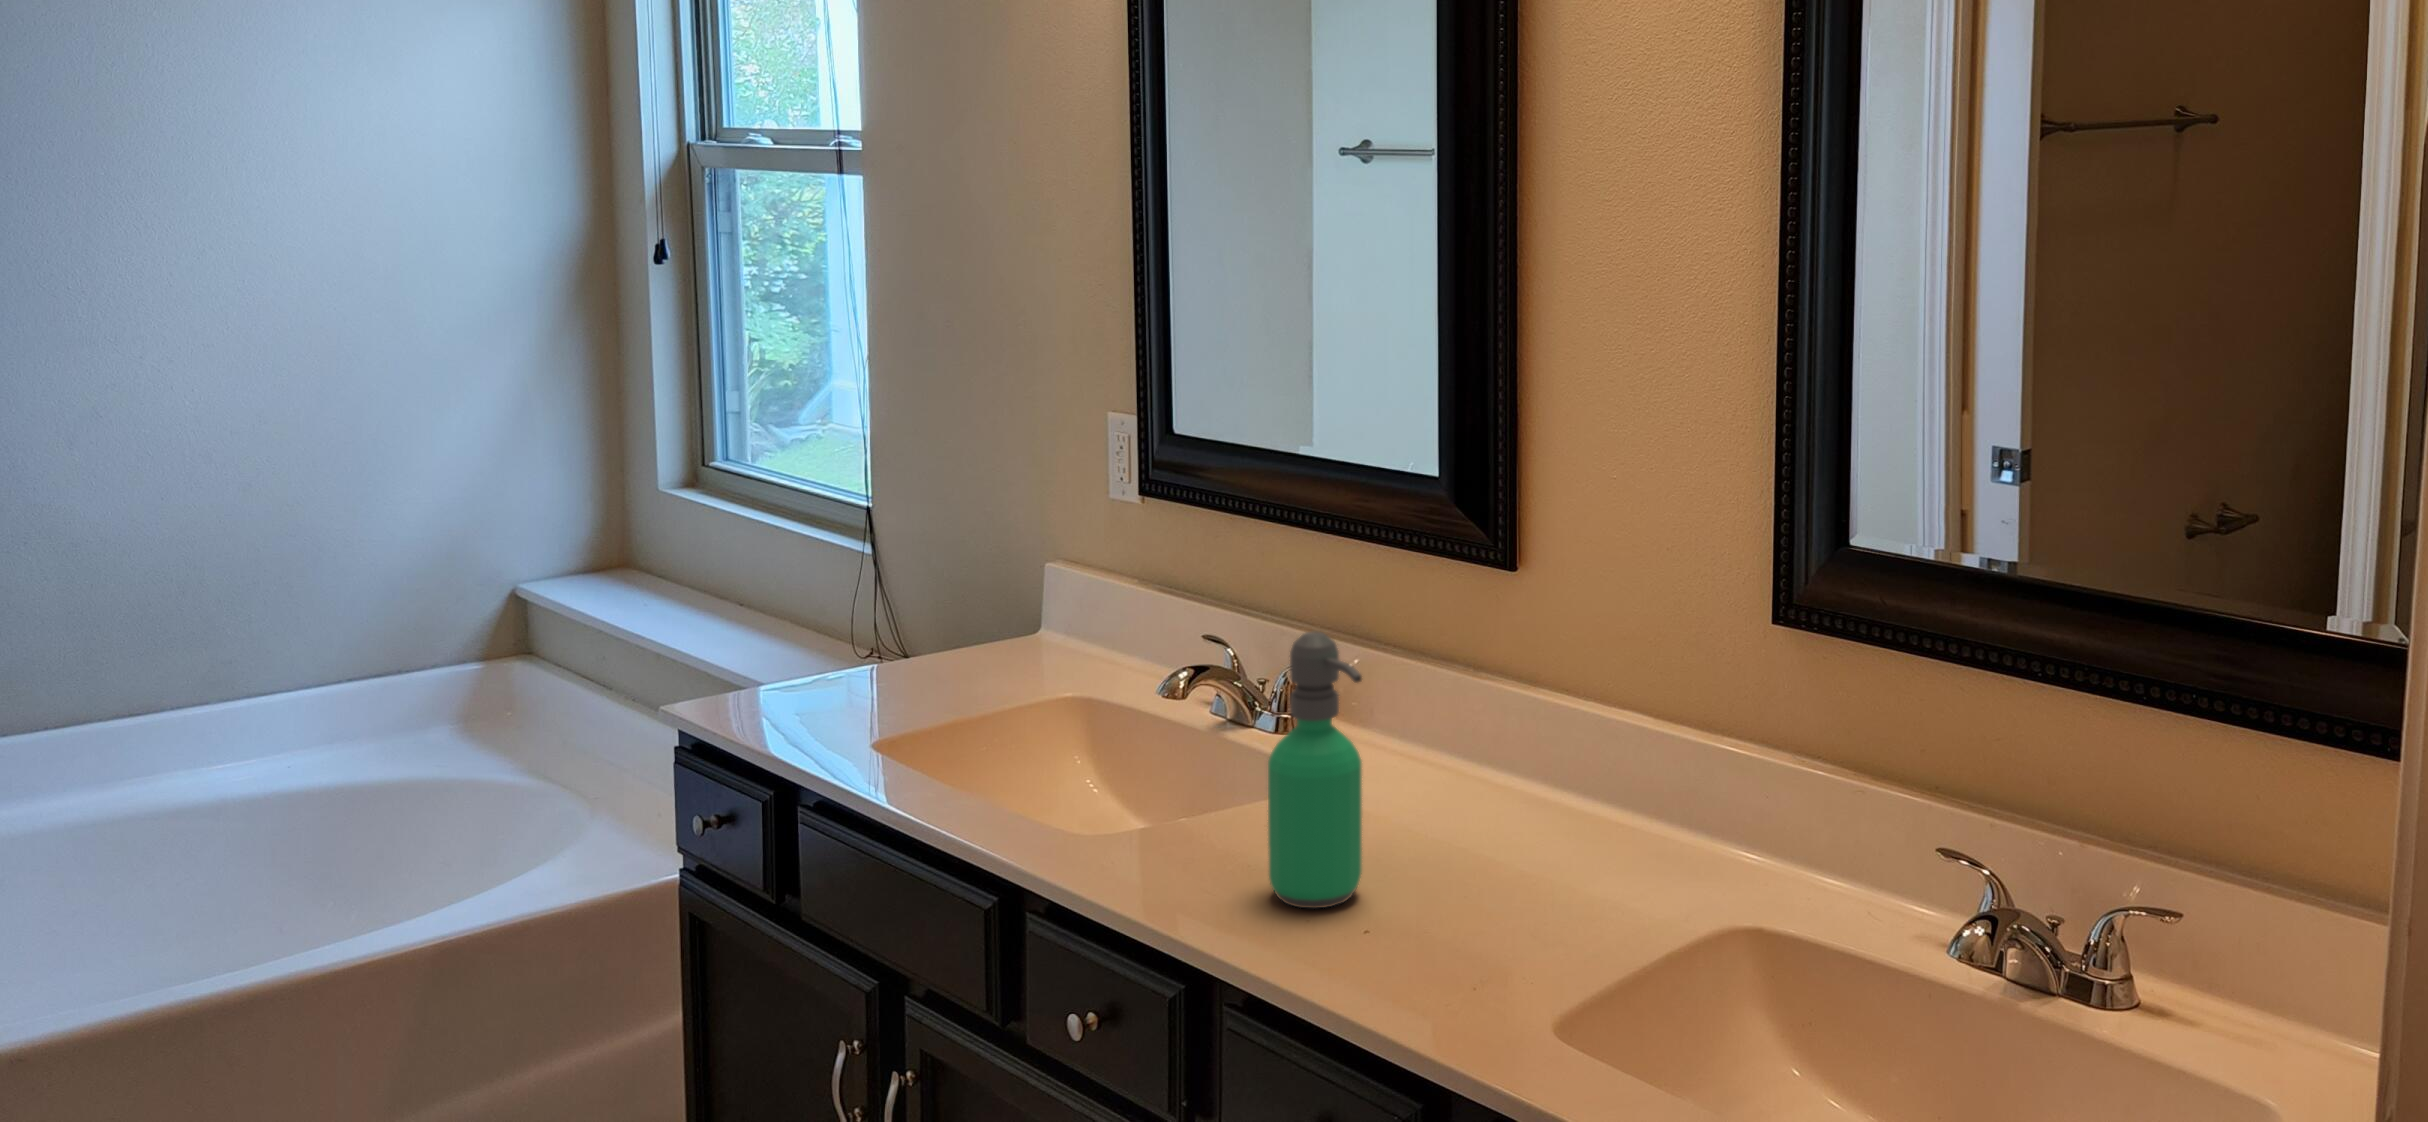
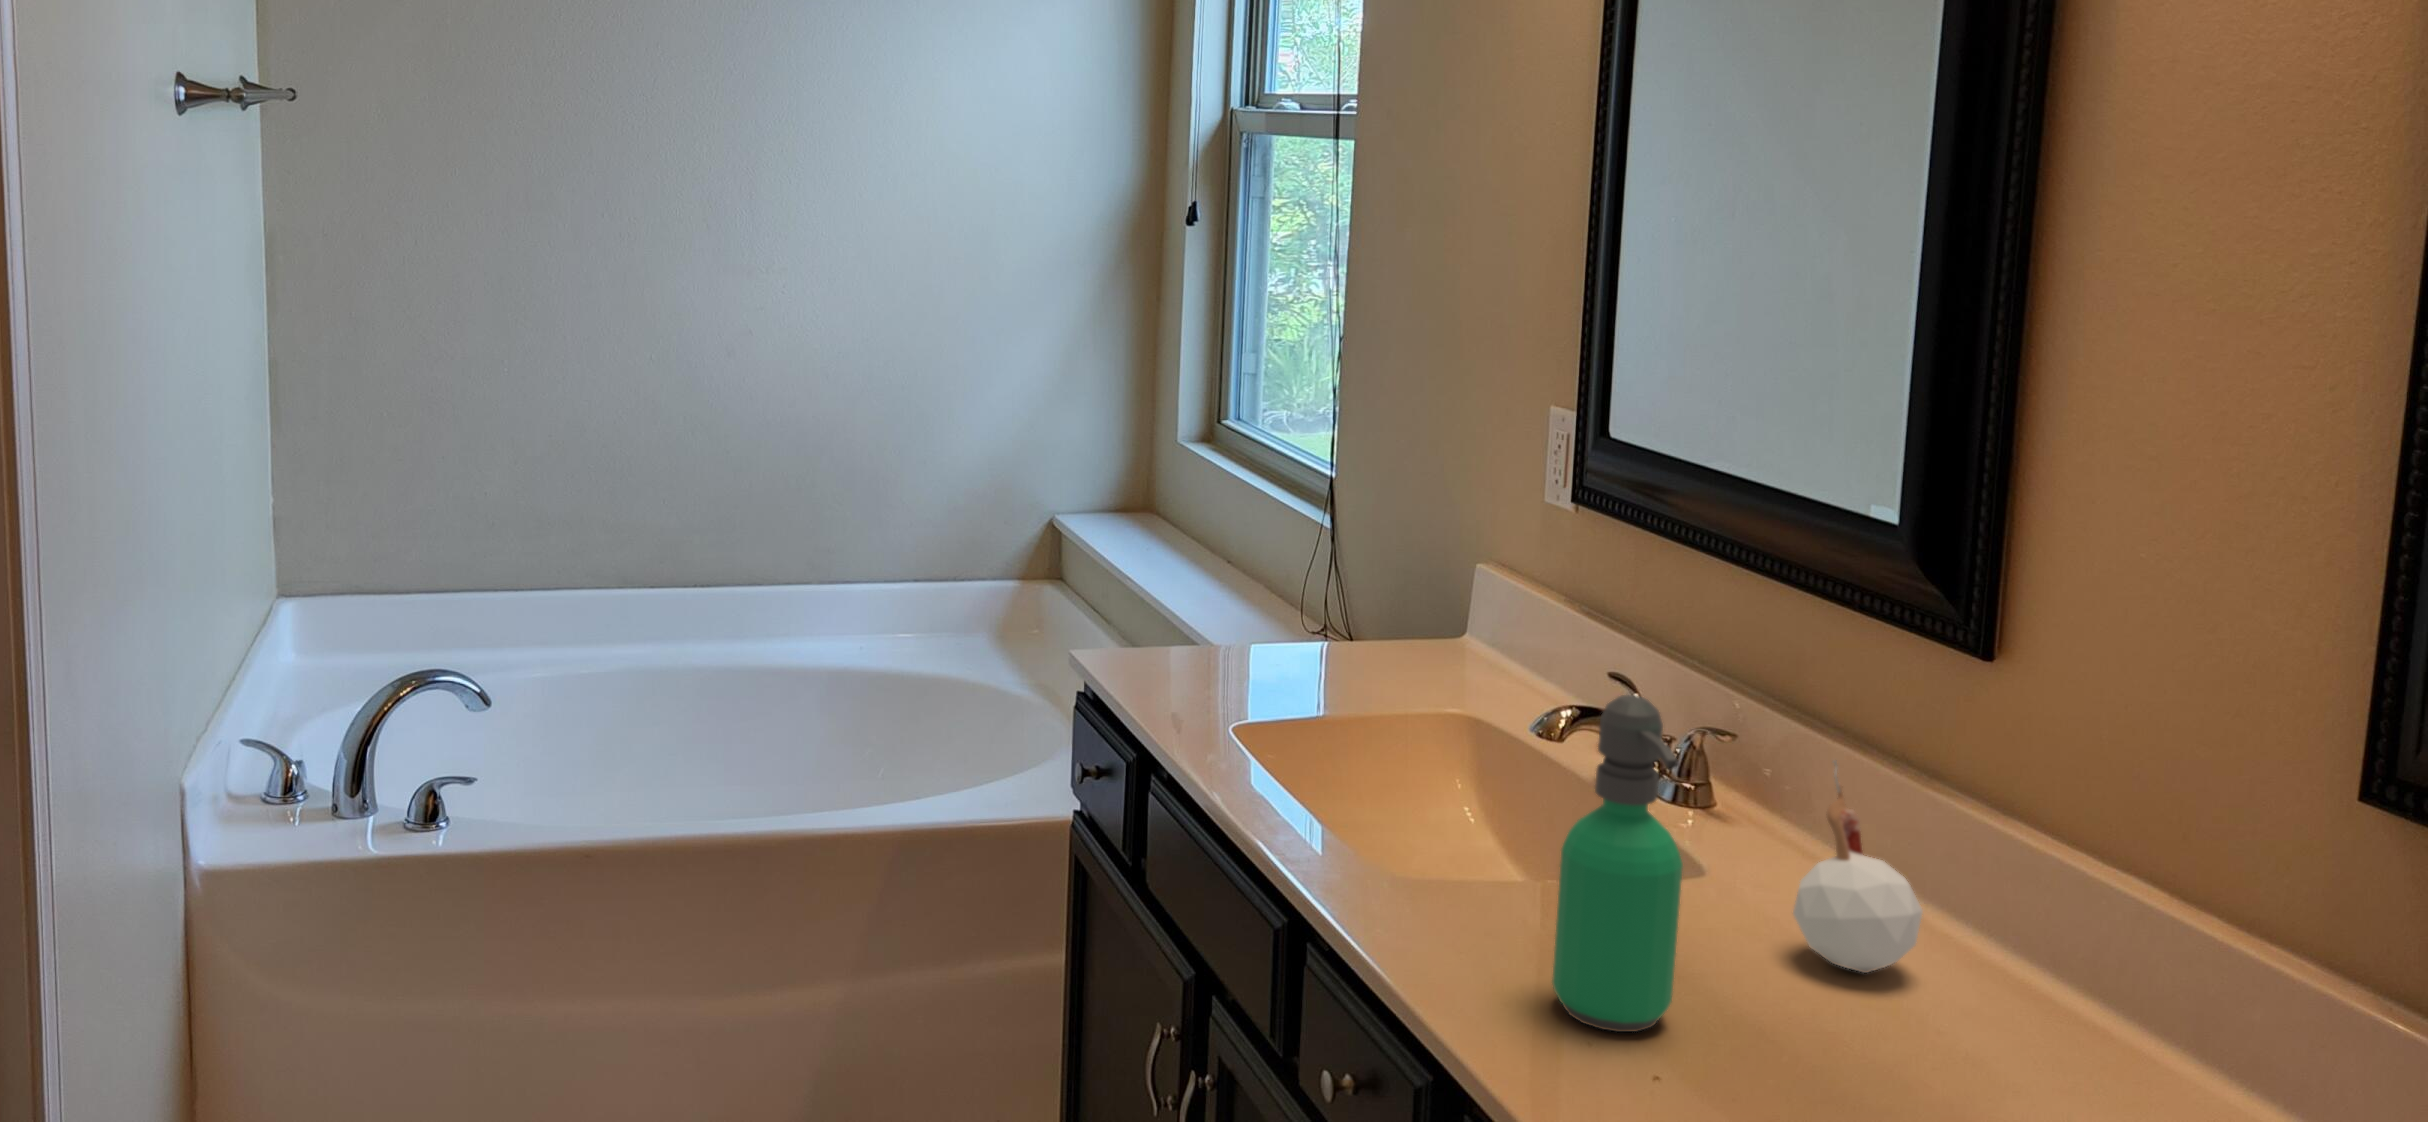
candle: none [1416,664,1505,825] -> present [1793,761,1922,973]

